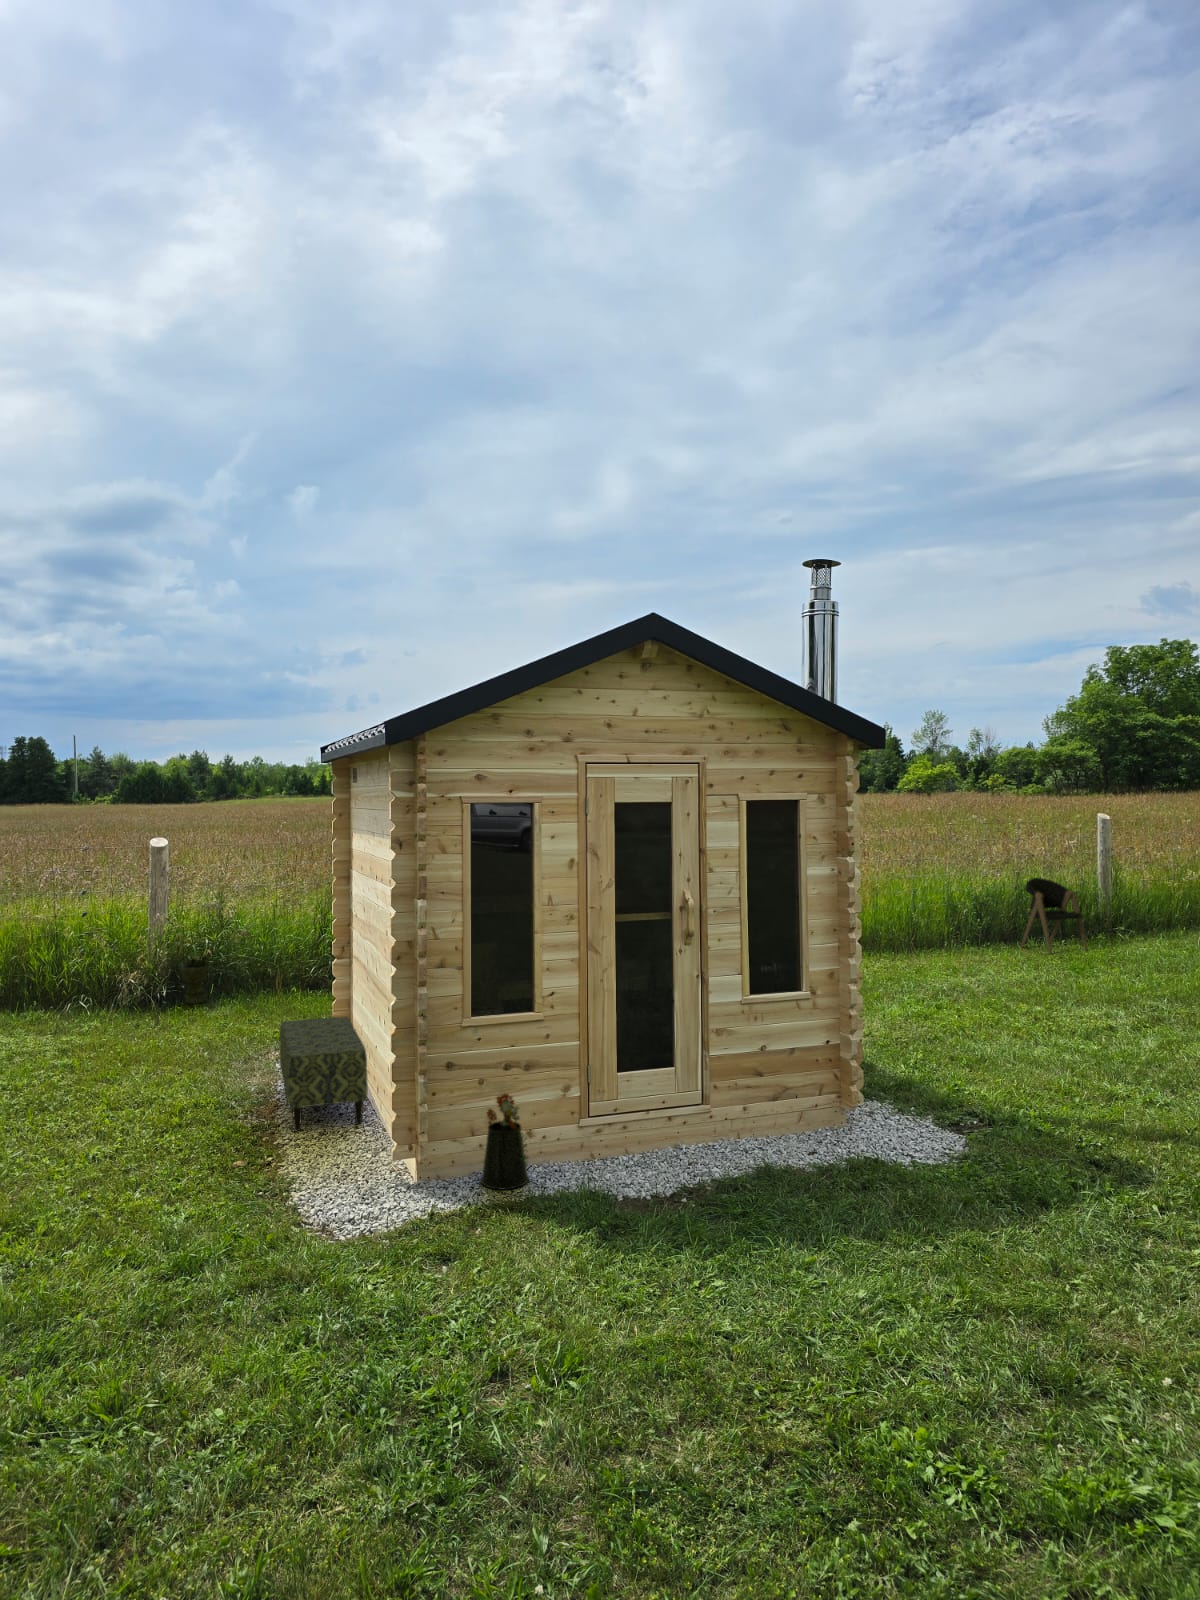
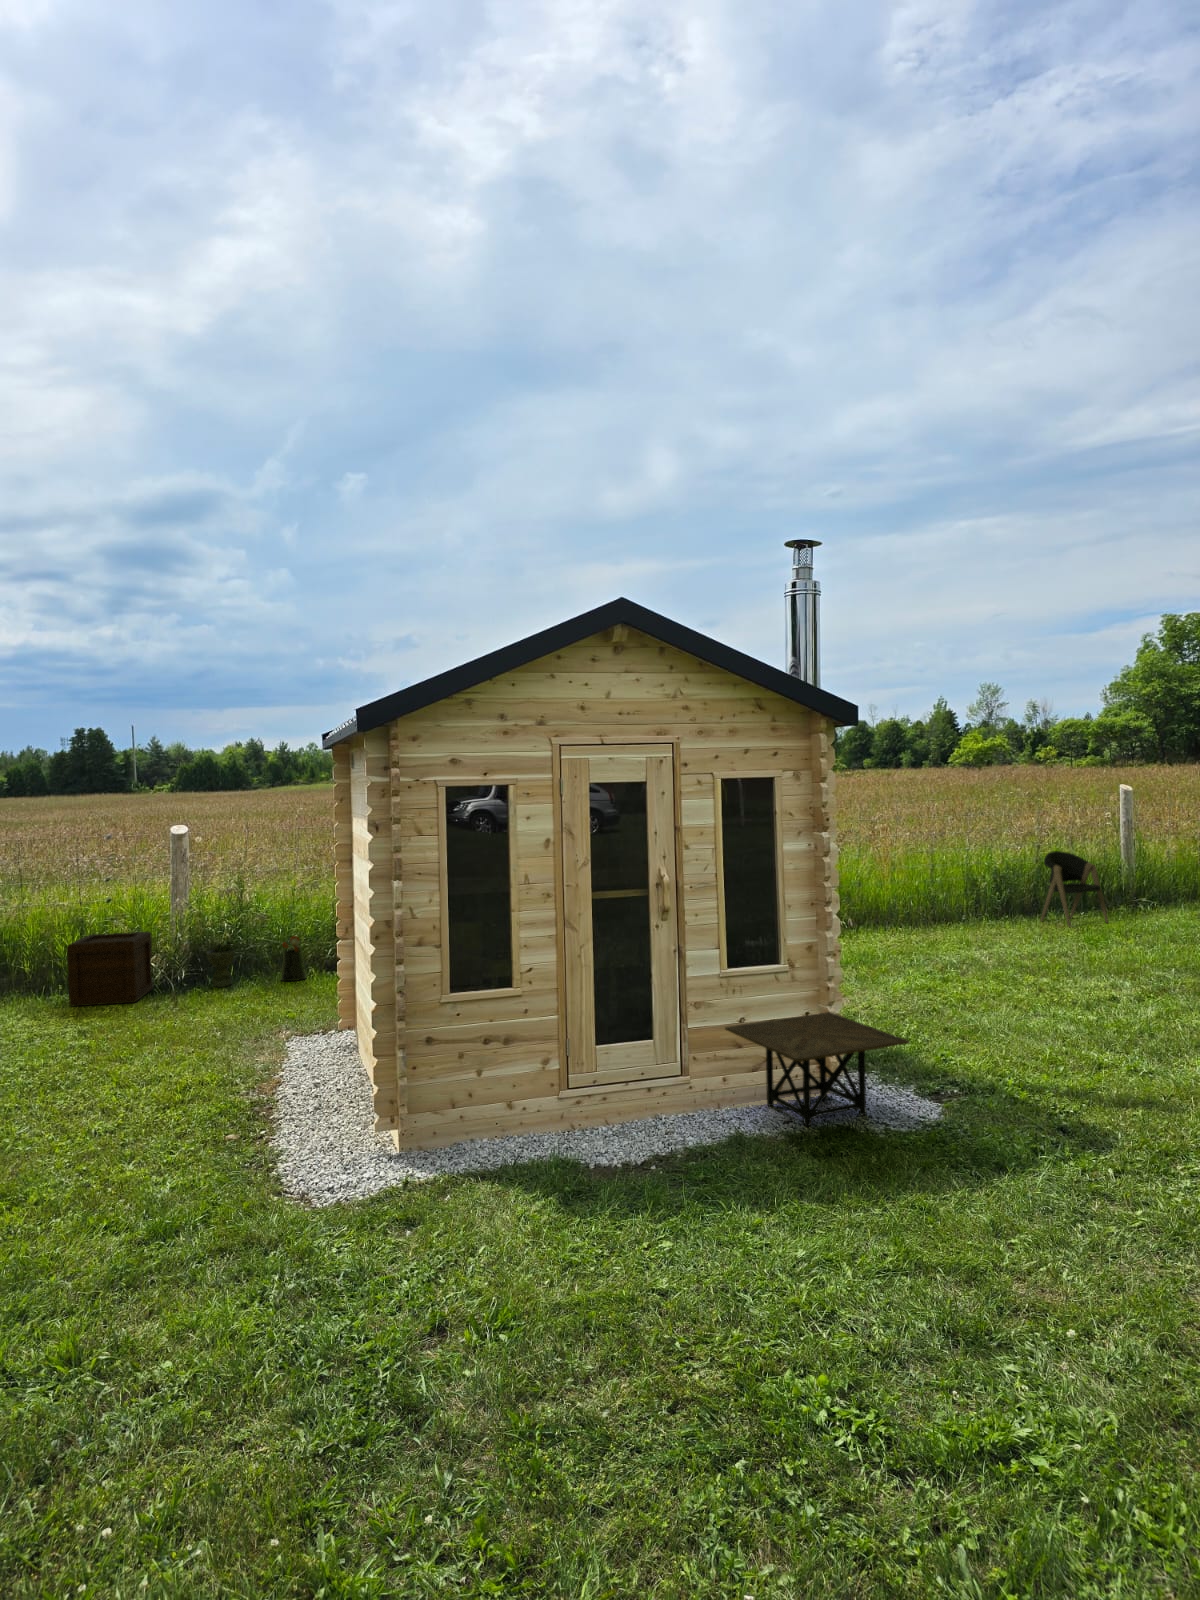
wooden crate: none [34,945,123,1023] -> present [67,932,153,1006]
bench: present [279,1017,368,1131] -> none [283,996,361,1105]
side table: none [748,1040,939,1158] -> present [725,1012,910,1126]
watering can: present [480,1094,529,1190] -> present [281,935,306,981]

